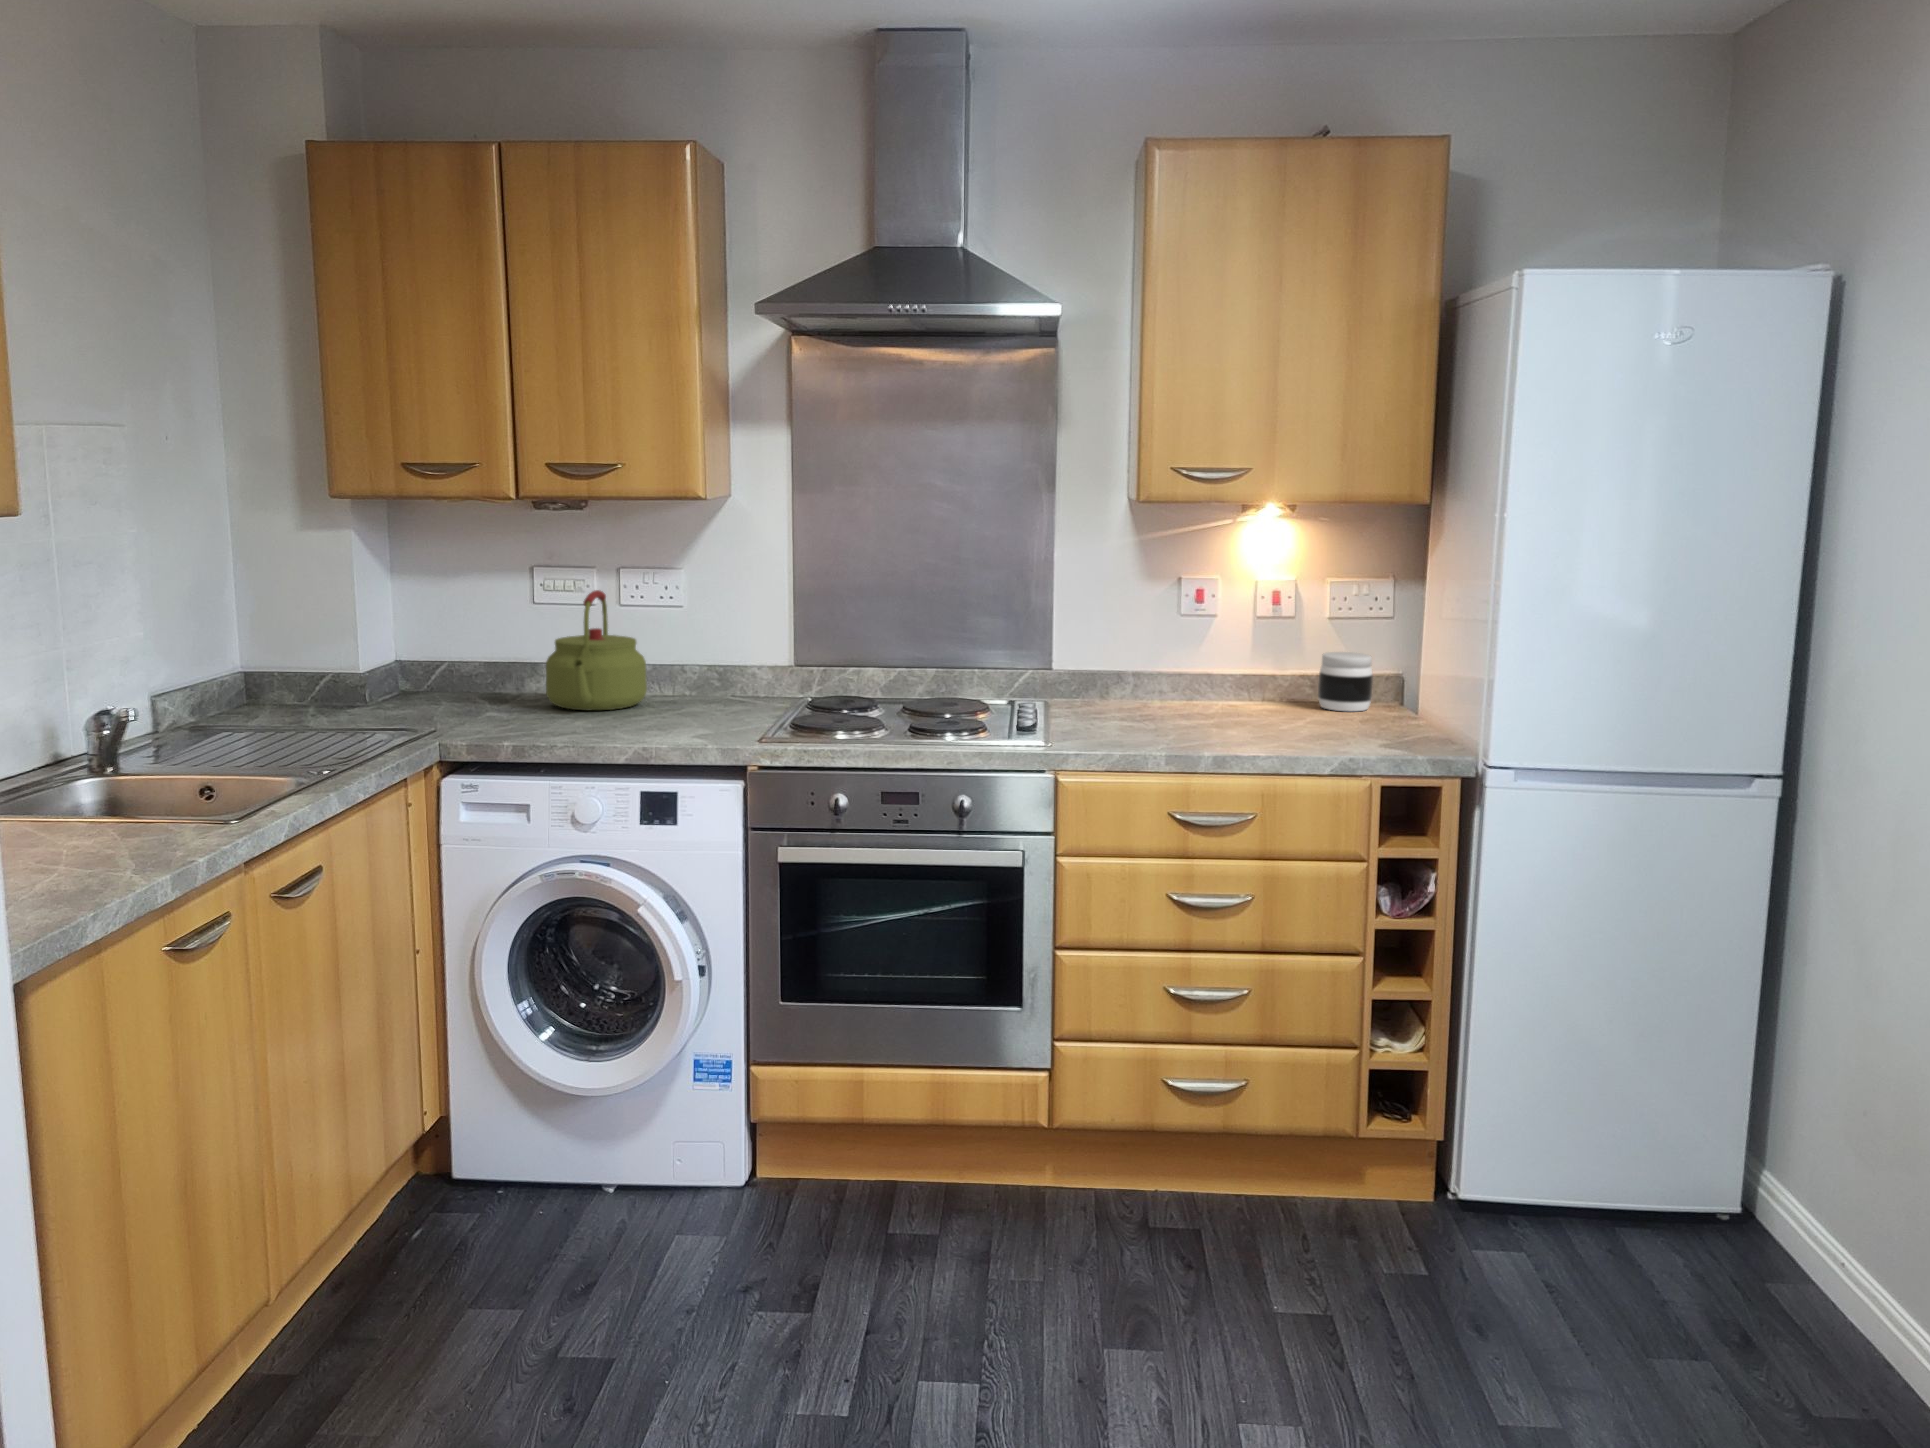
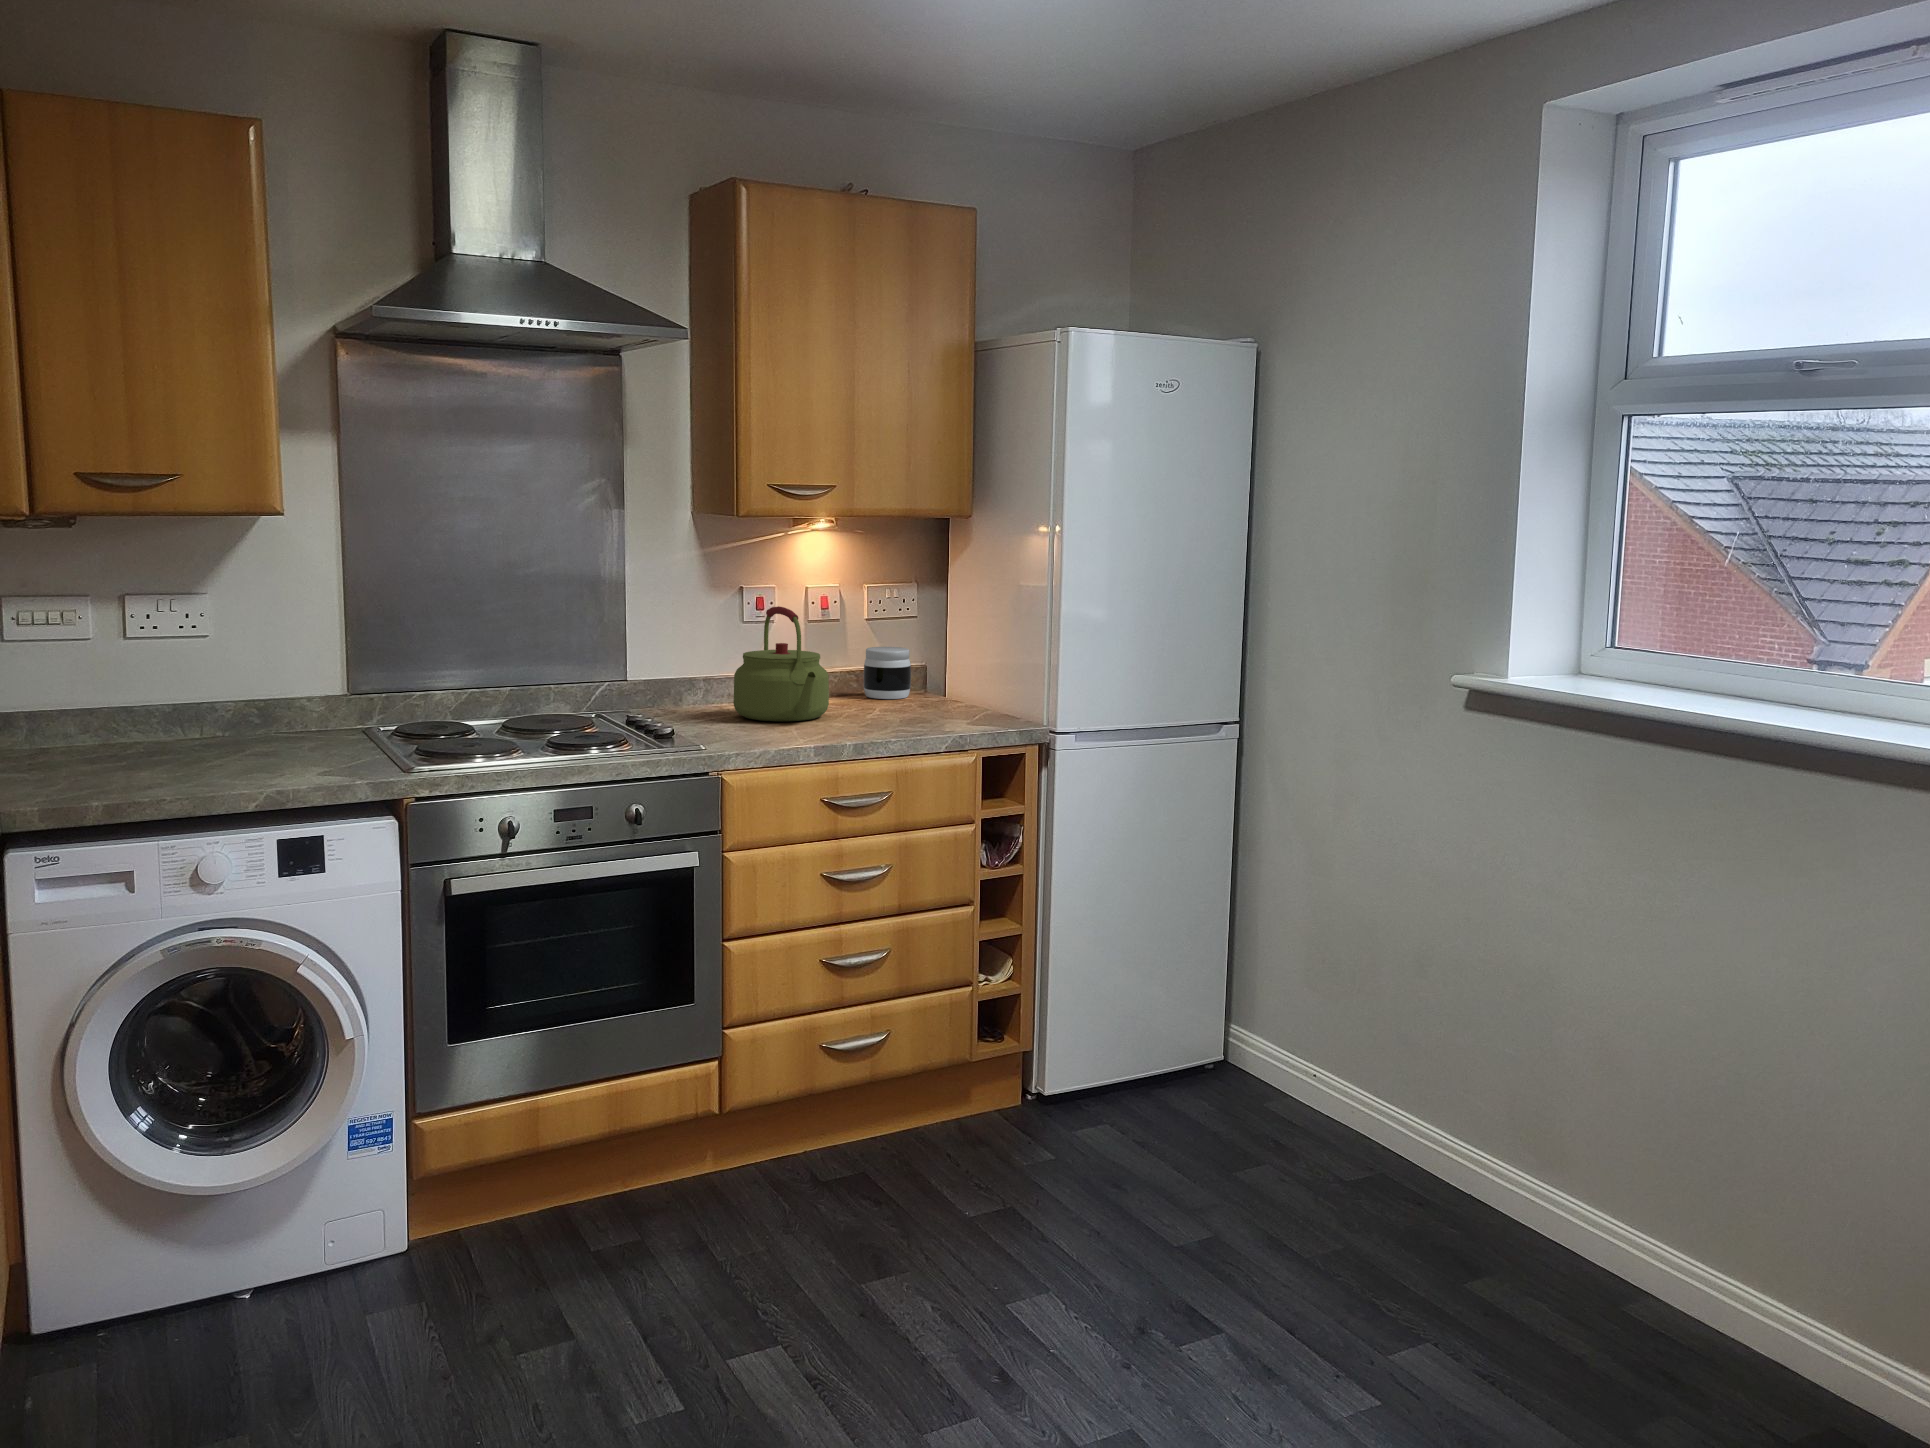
kettle: present [546,590,647,710] -> present [733,606,829,721]

